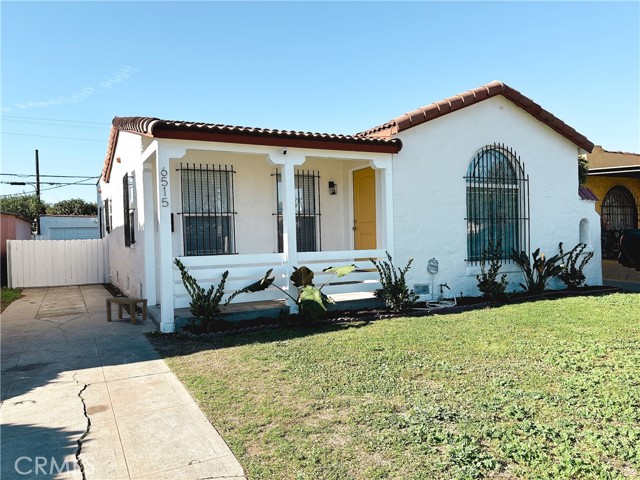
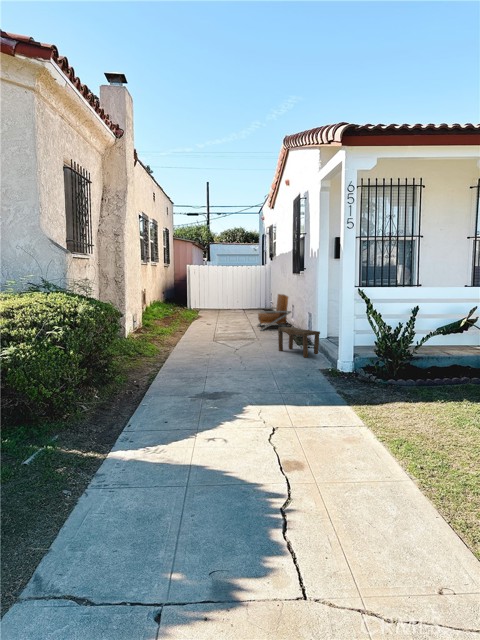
lounge chair: none [88,267,125,305] -> present [257,294,291,331]

